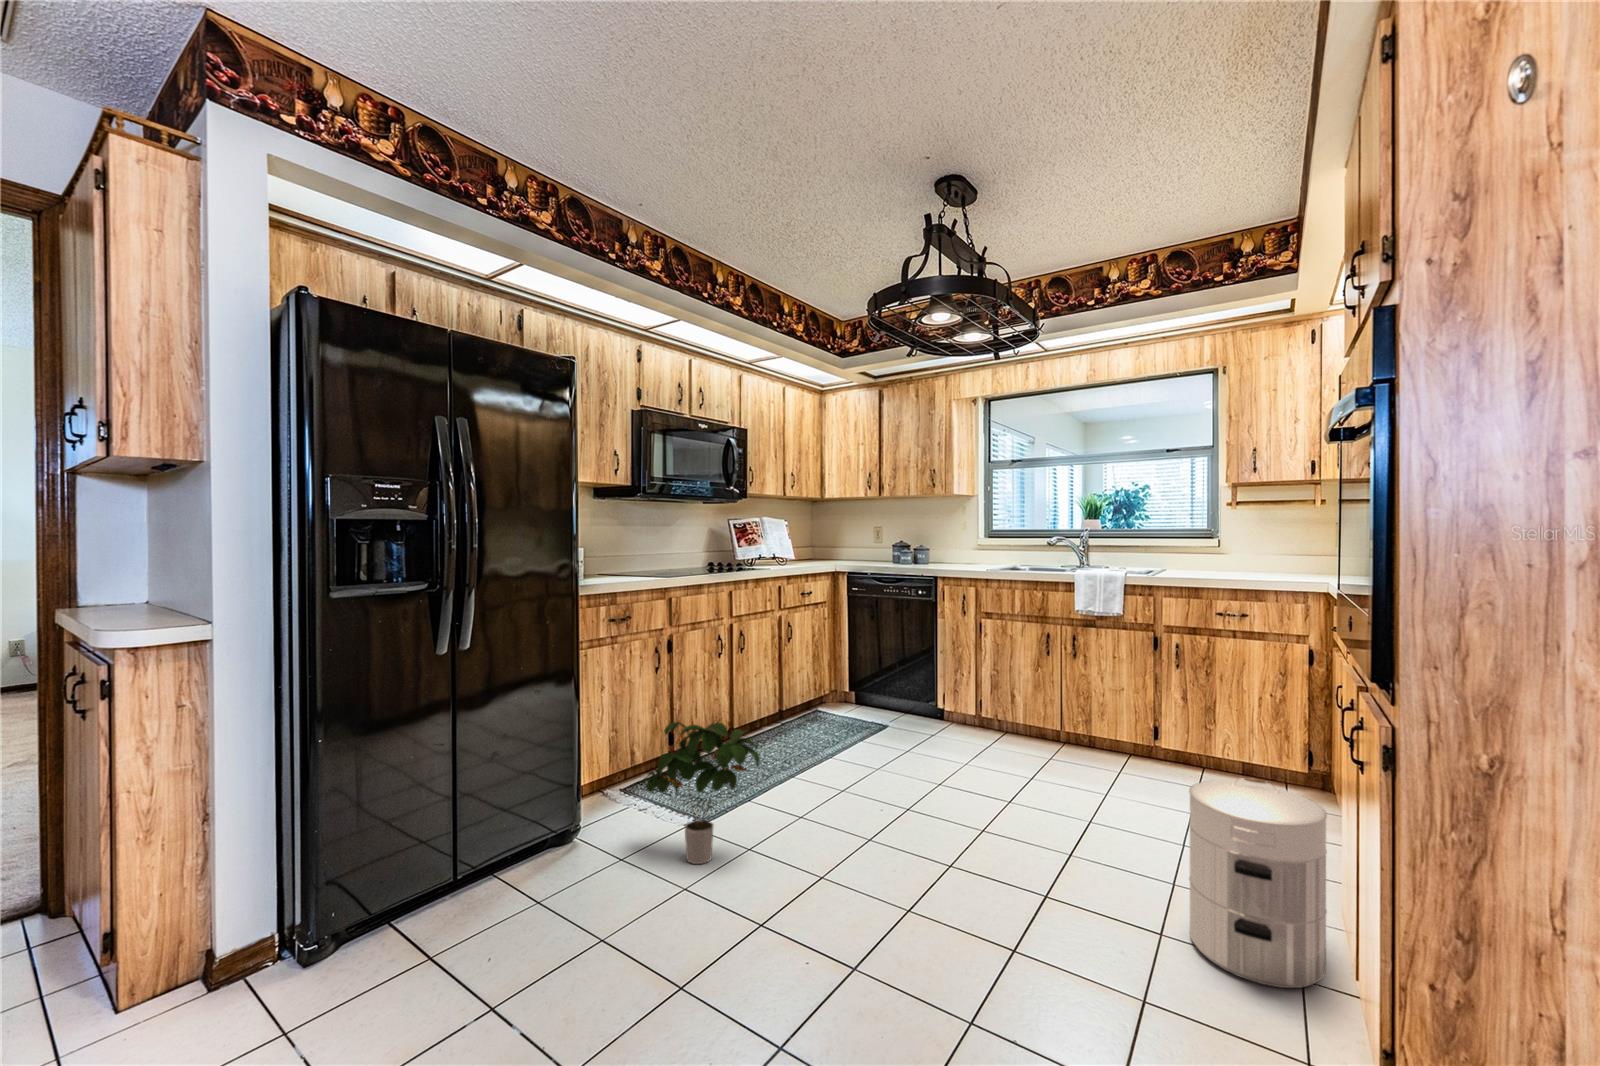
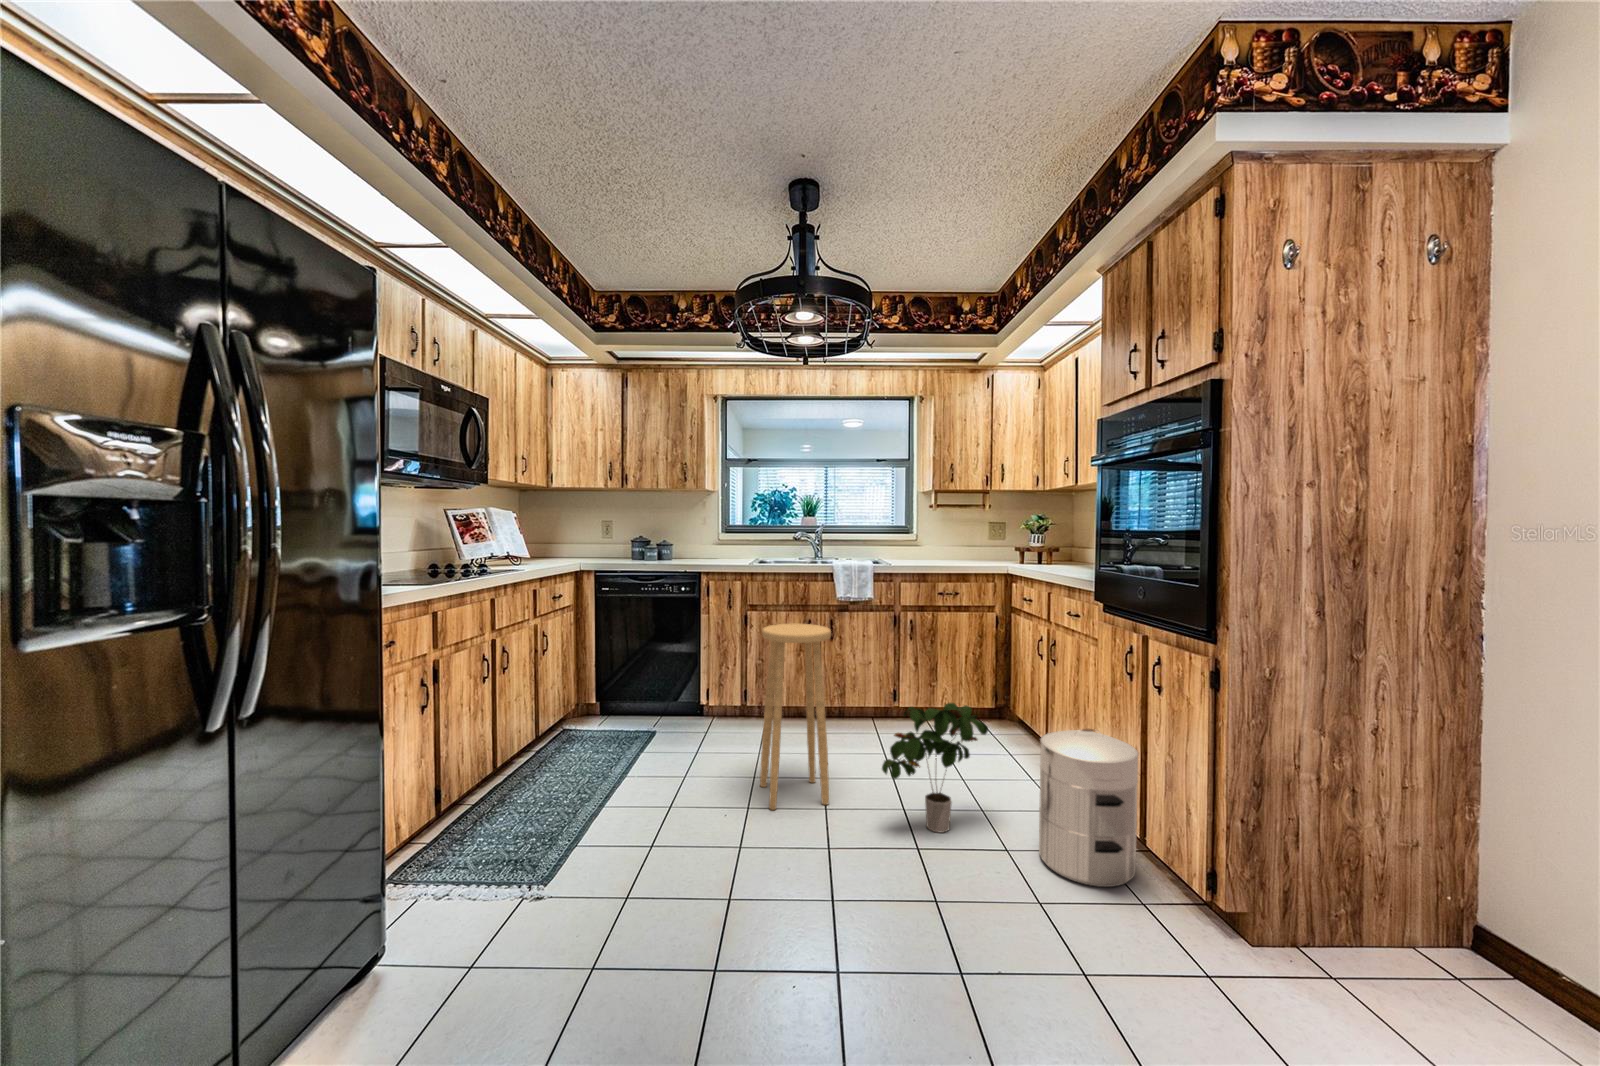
stool: none [927,629,1000,821] -> present [760,624,831,810]
potted plant: present [642,722,760,864] -> present [882,703,988,833]

